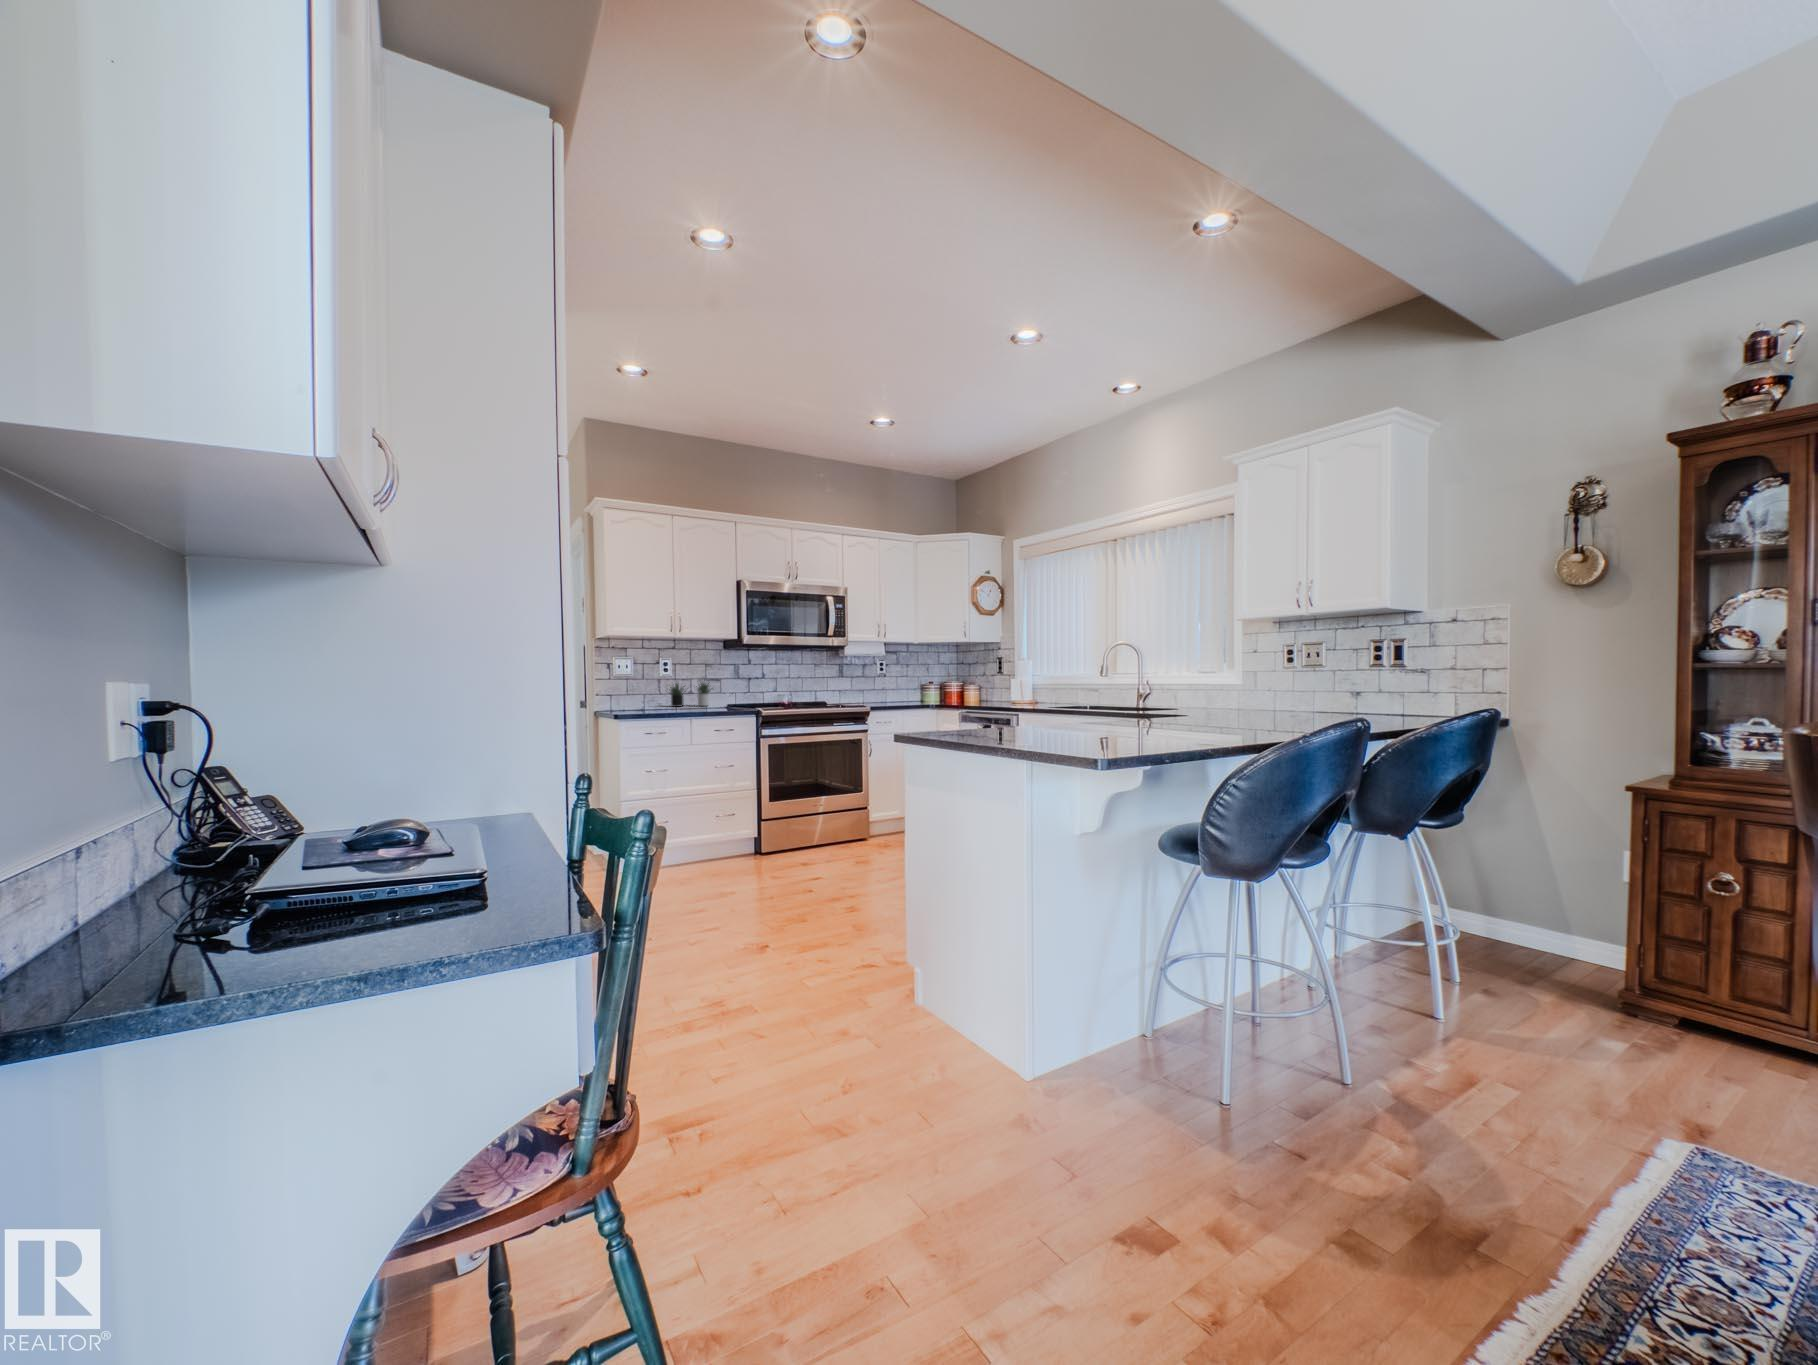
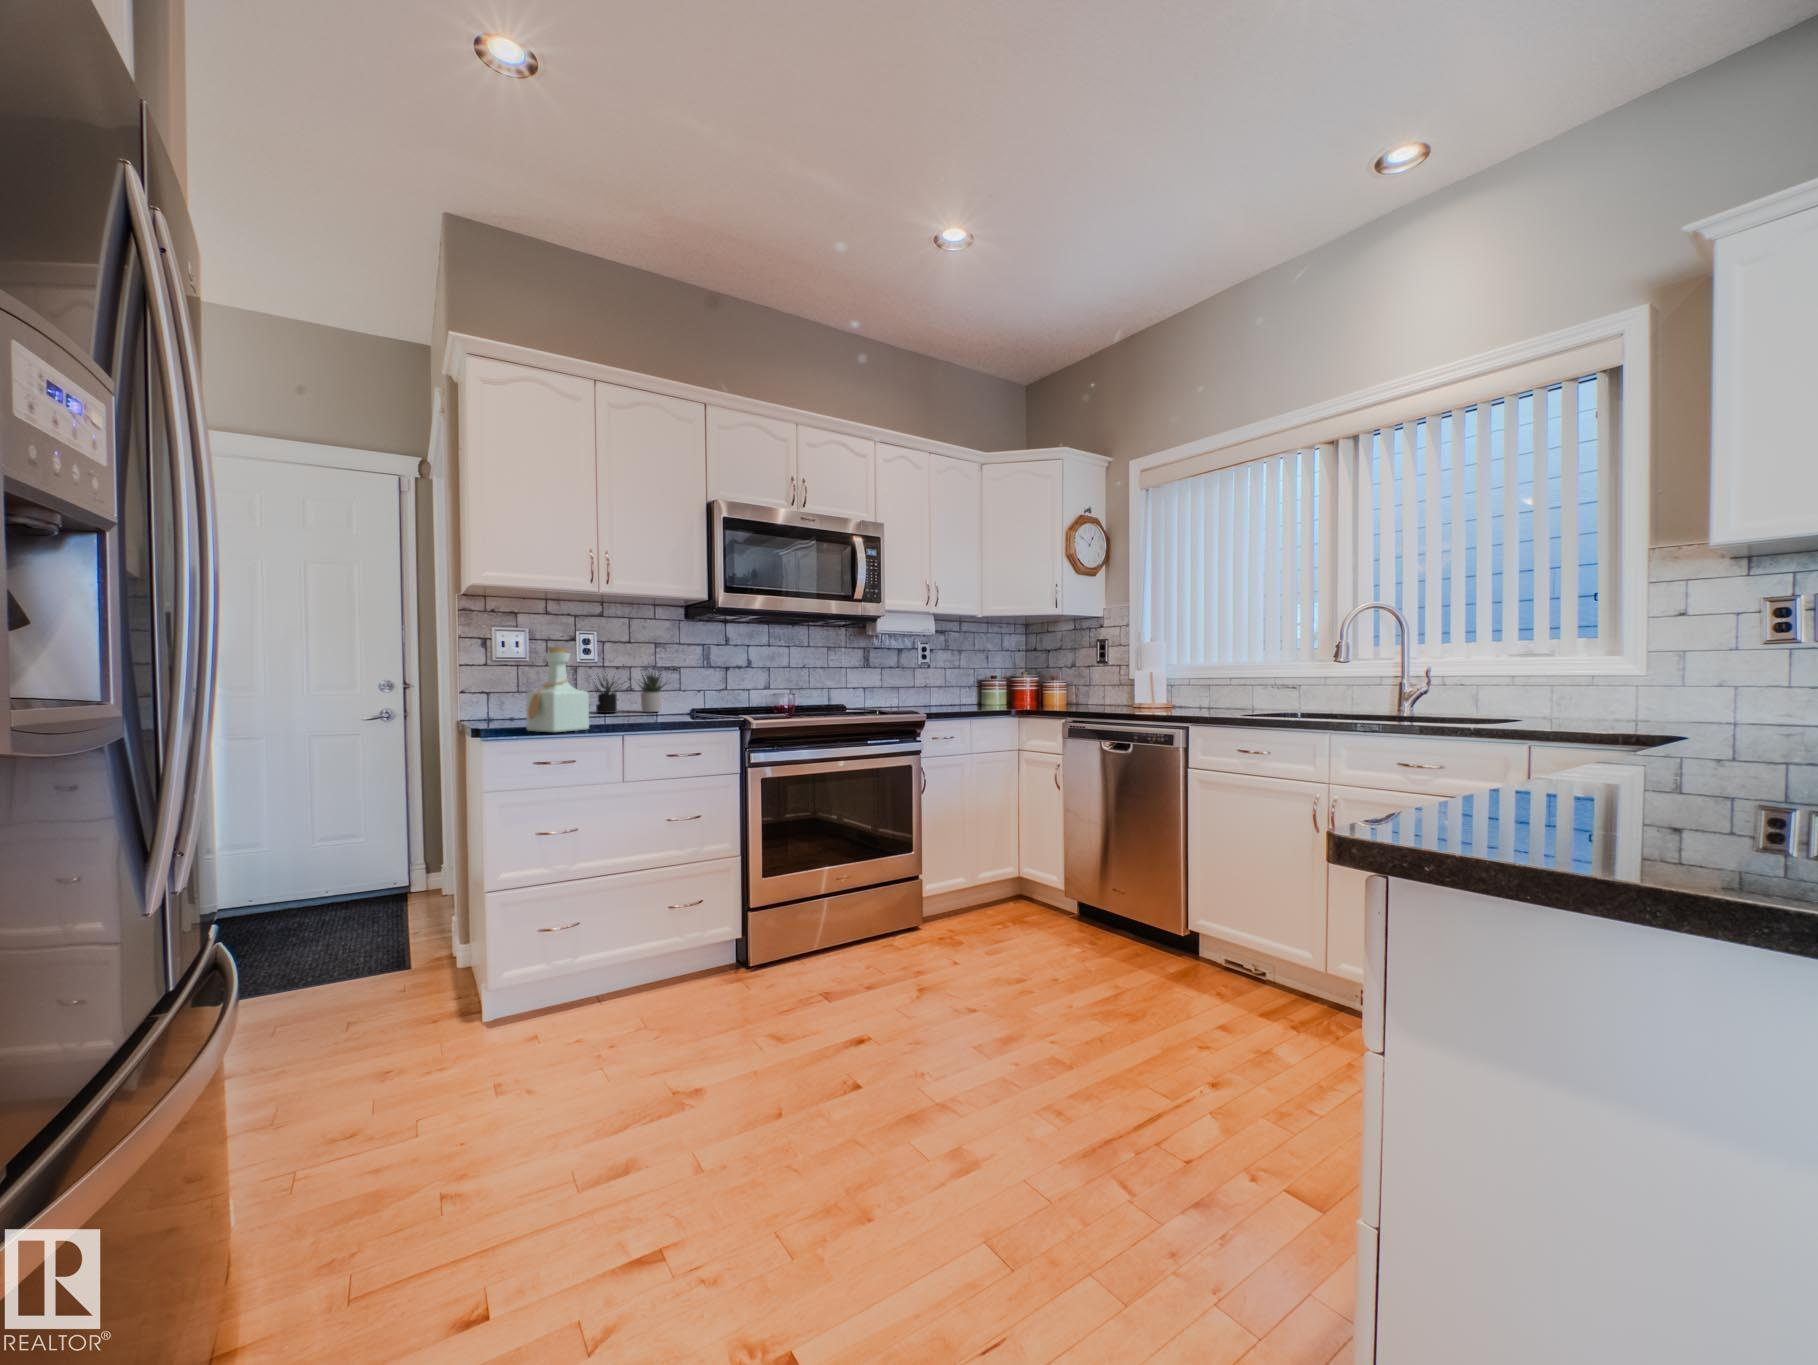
bottle: none [639,669,672,716] -> present [526,647,589,732]

